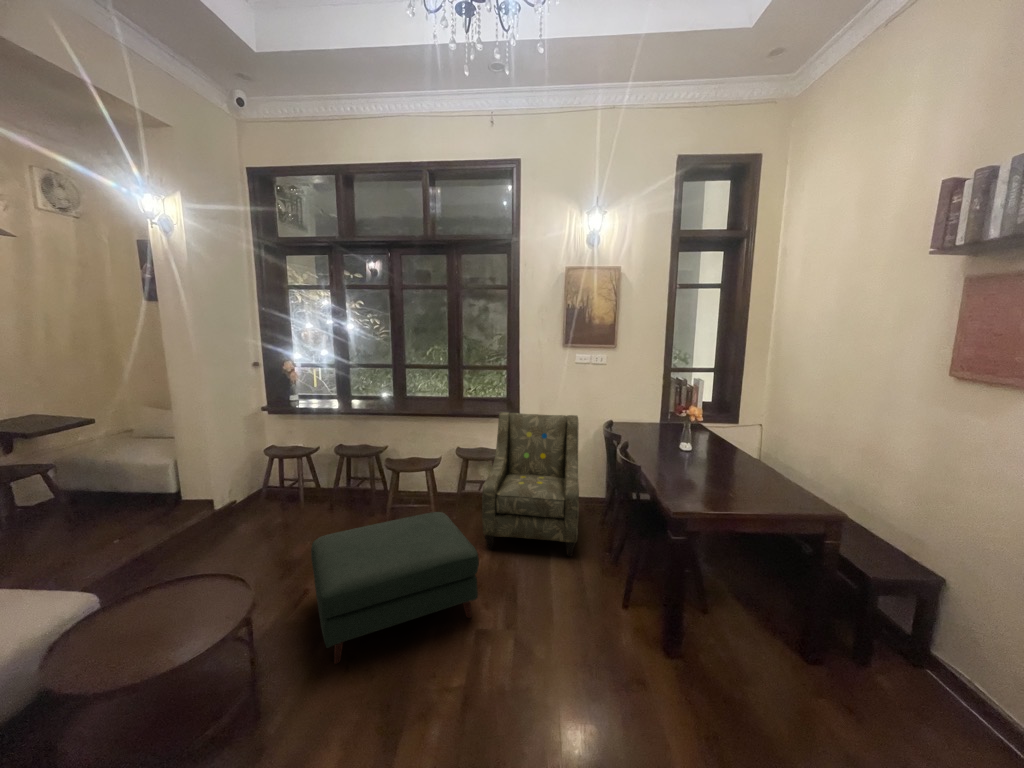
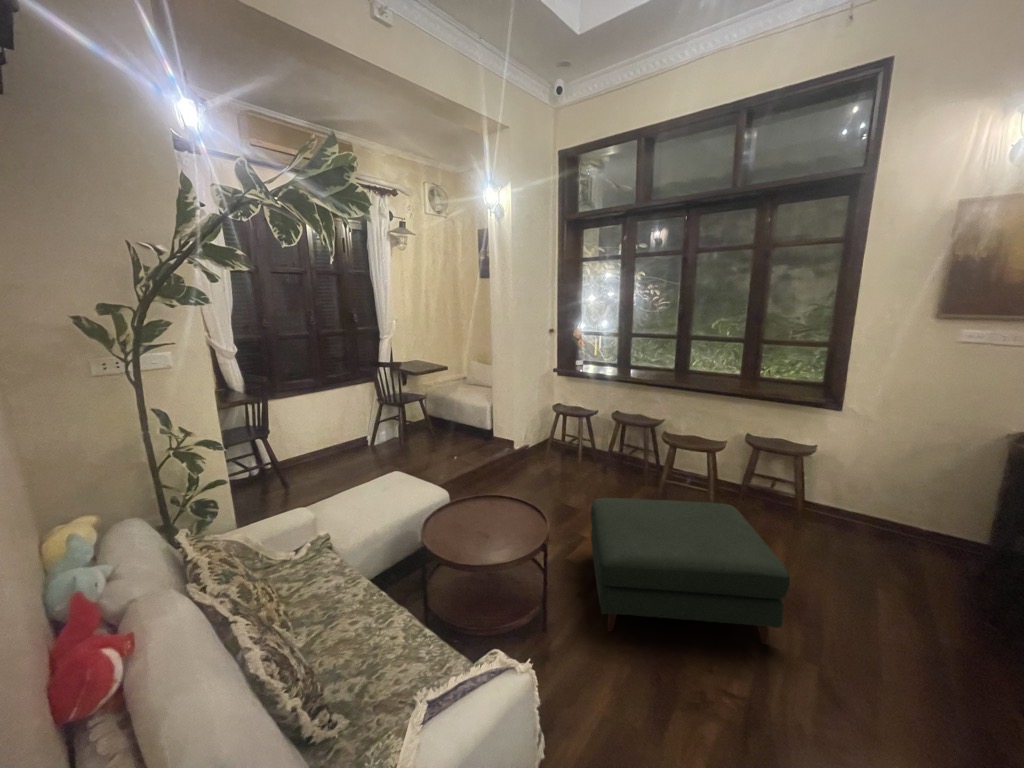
armchair: present [482,412,579,556] -> none [781,400,965,618]

